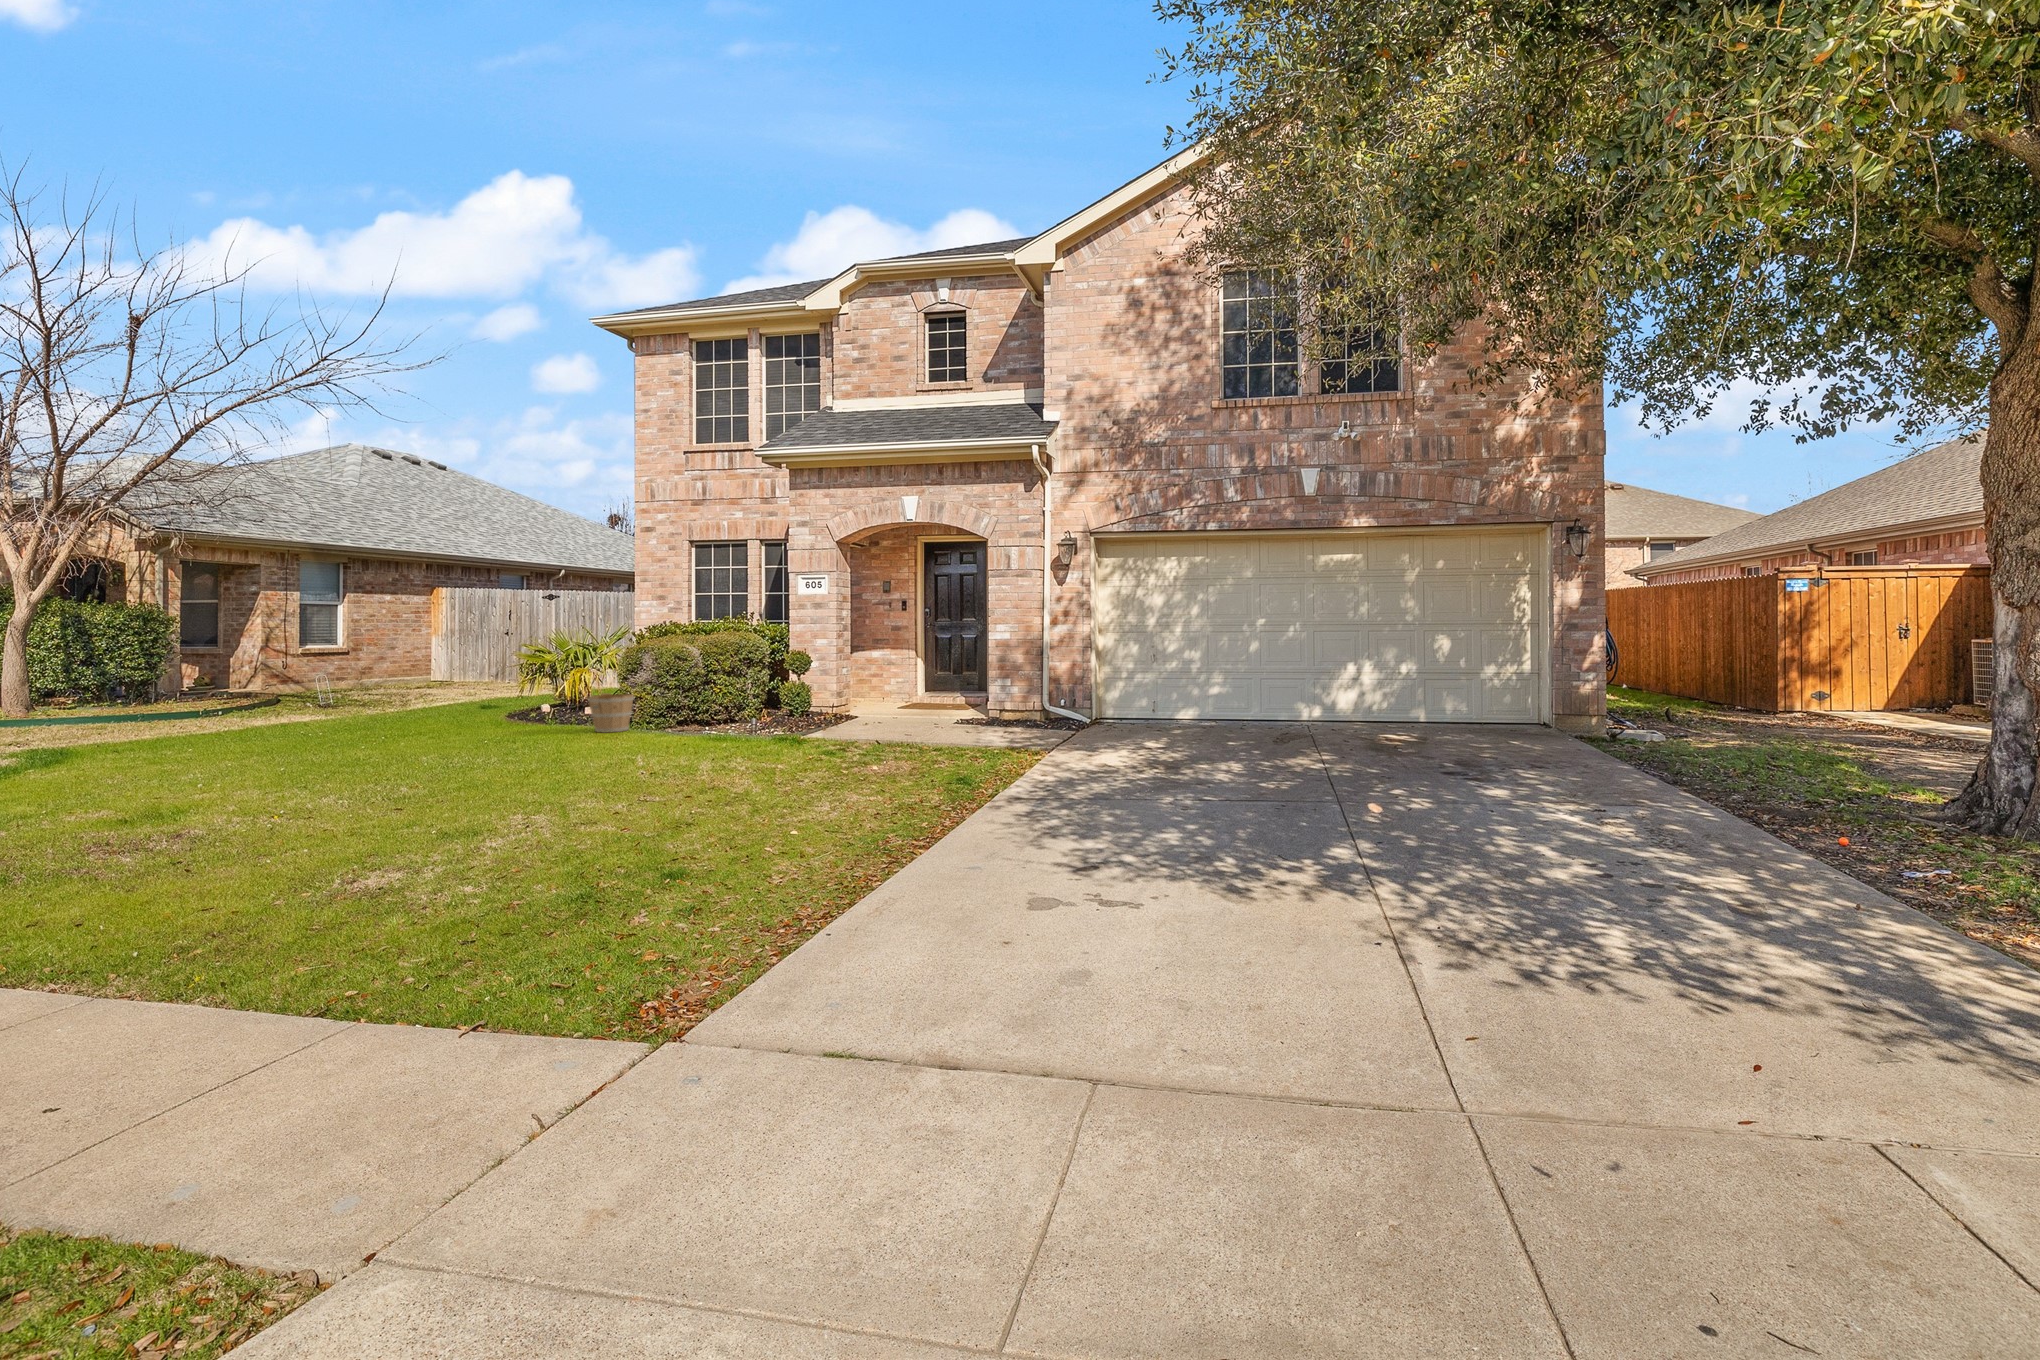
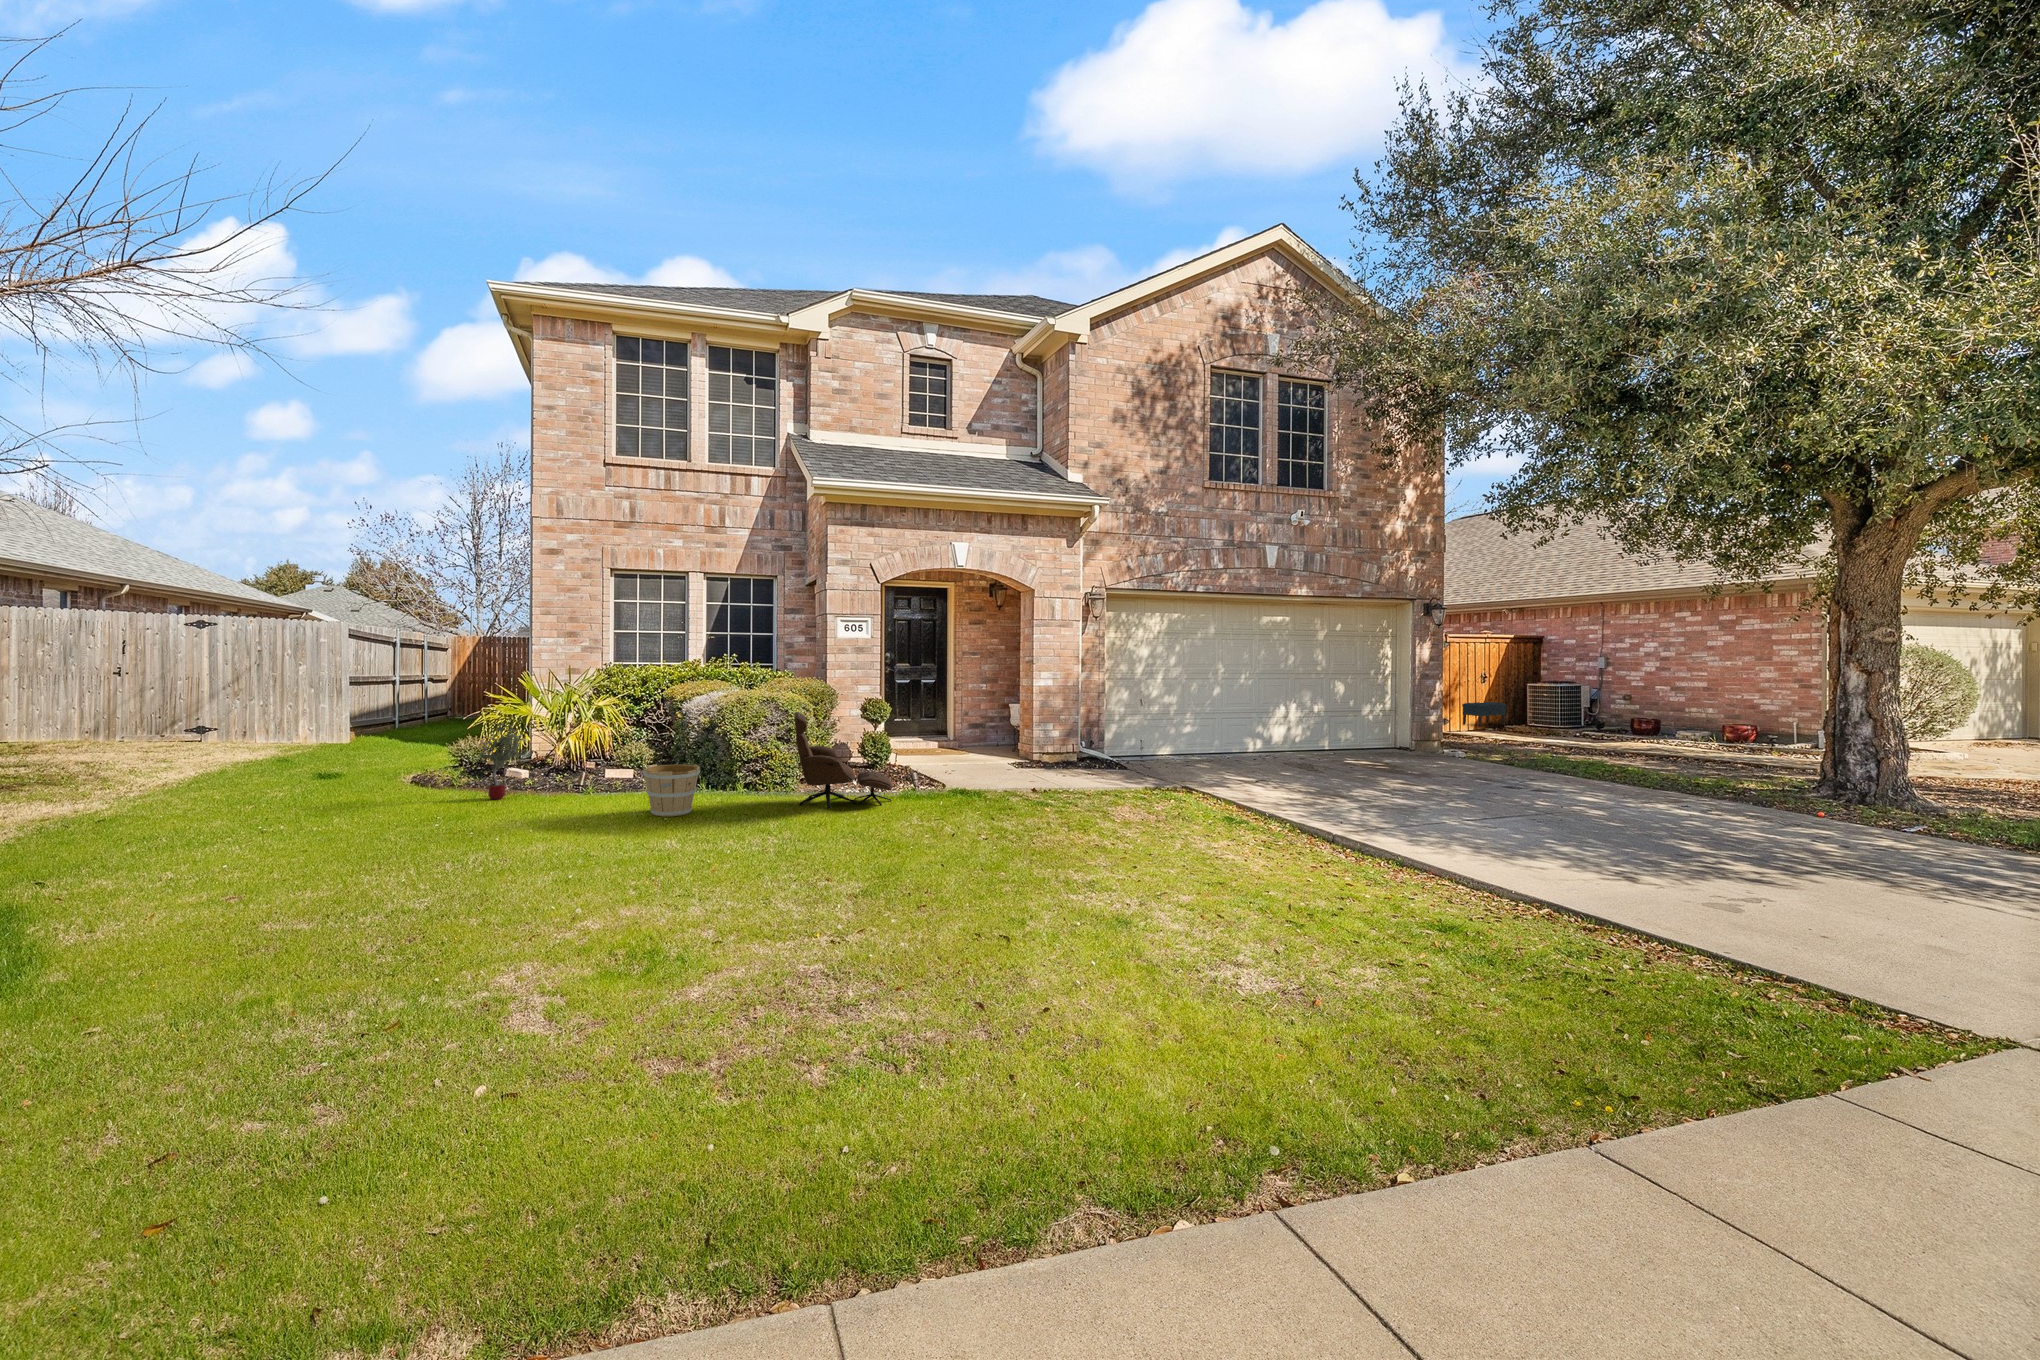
lounge chair: none [697,654,790,736] -> present [794,712,892,809]
potted tree: none [530,661,565,719] -> present [479,723,528,800]
bench: none [1865,677,1963,714] -> present [1462,702,1507,727]

